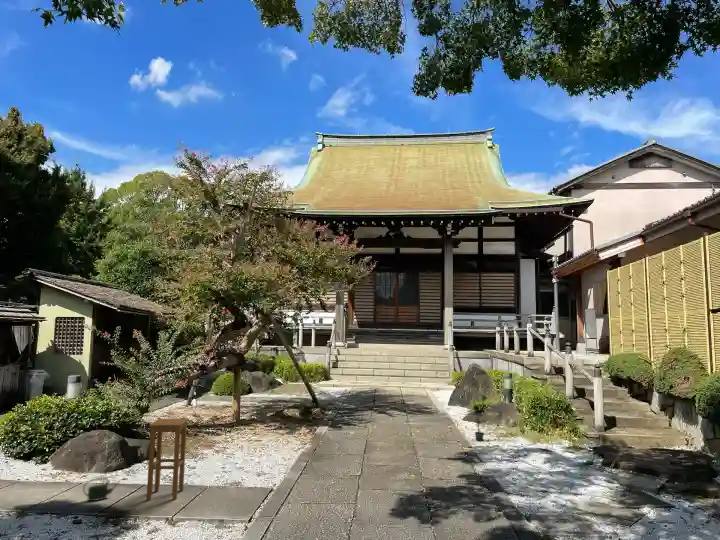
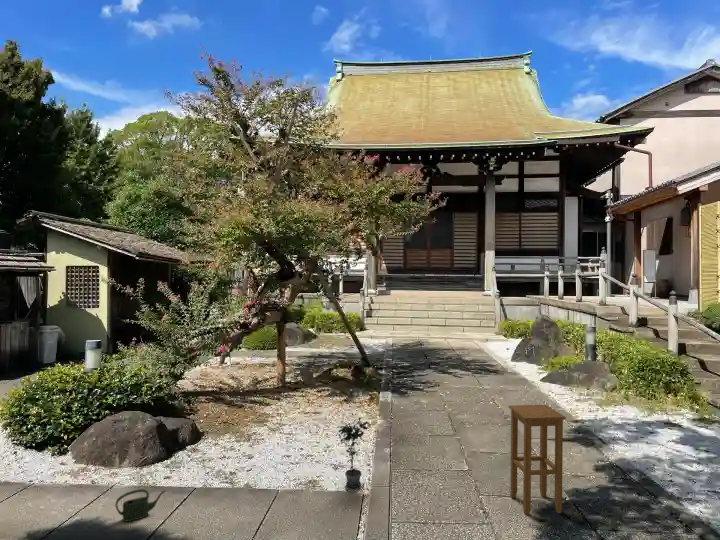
potted plant: present [473,403,487,441] -> present [337,418,369,488]
stool: present [147,419,188,500] -> present [509,405,566,515]

